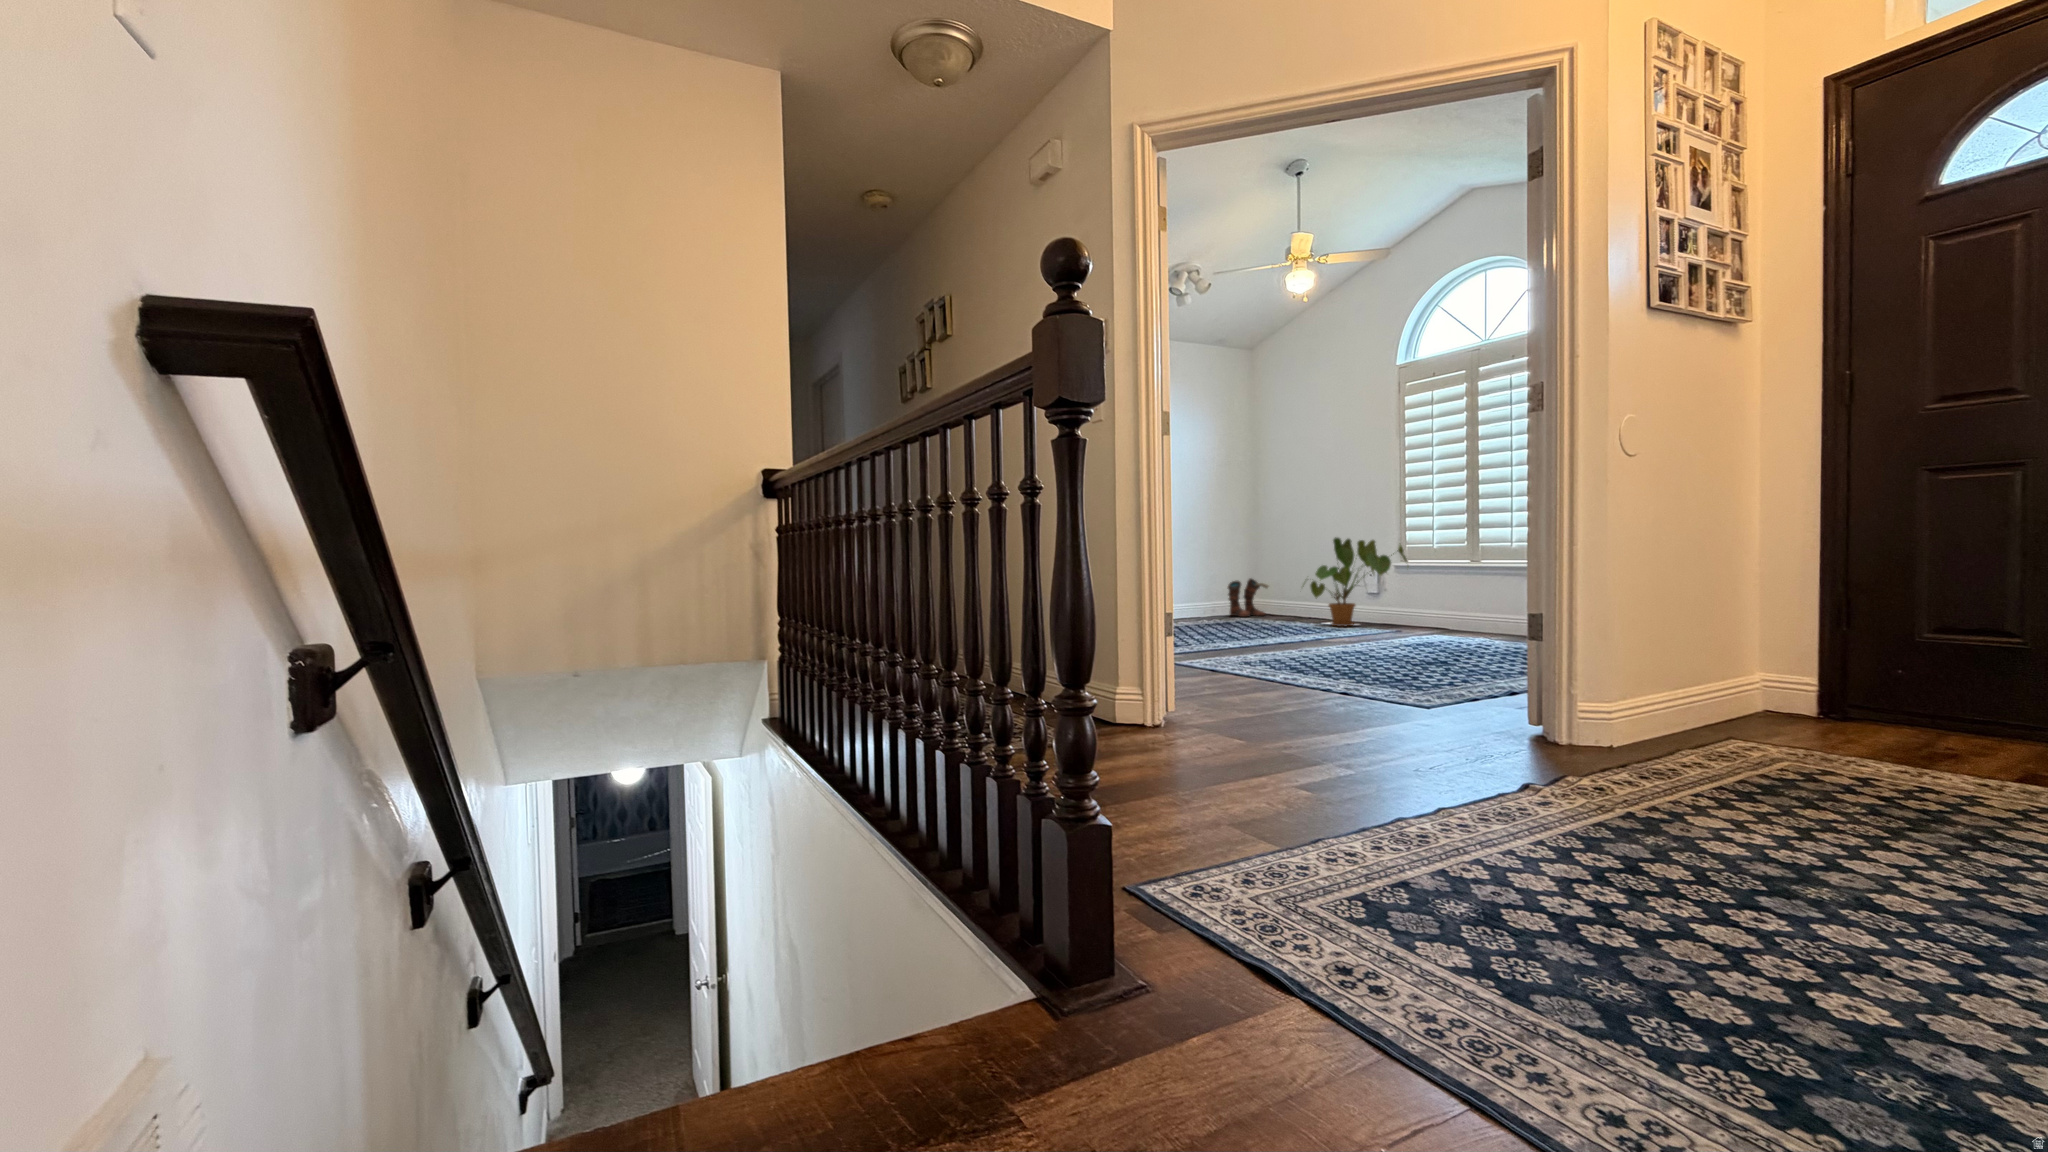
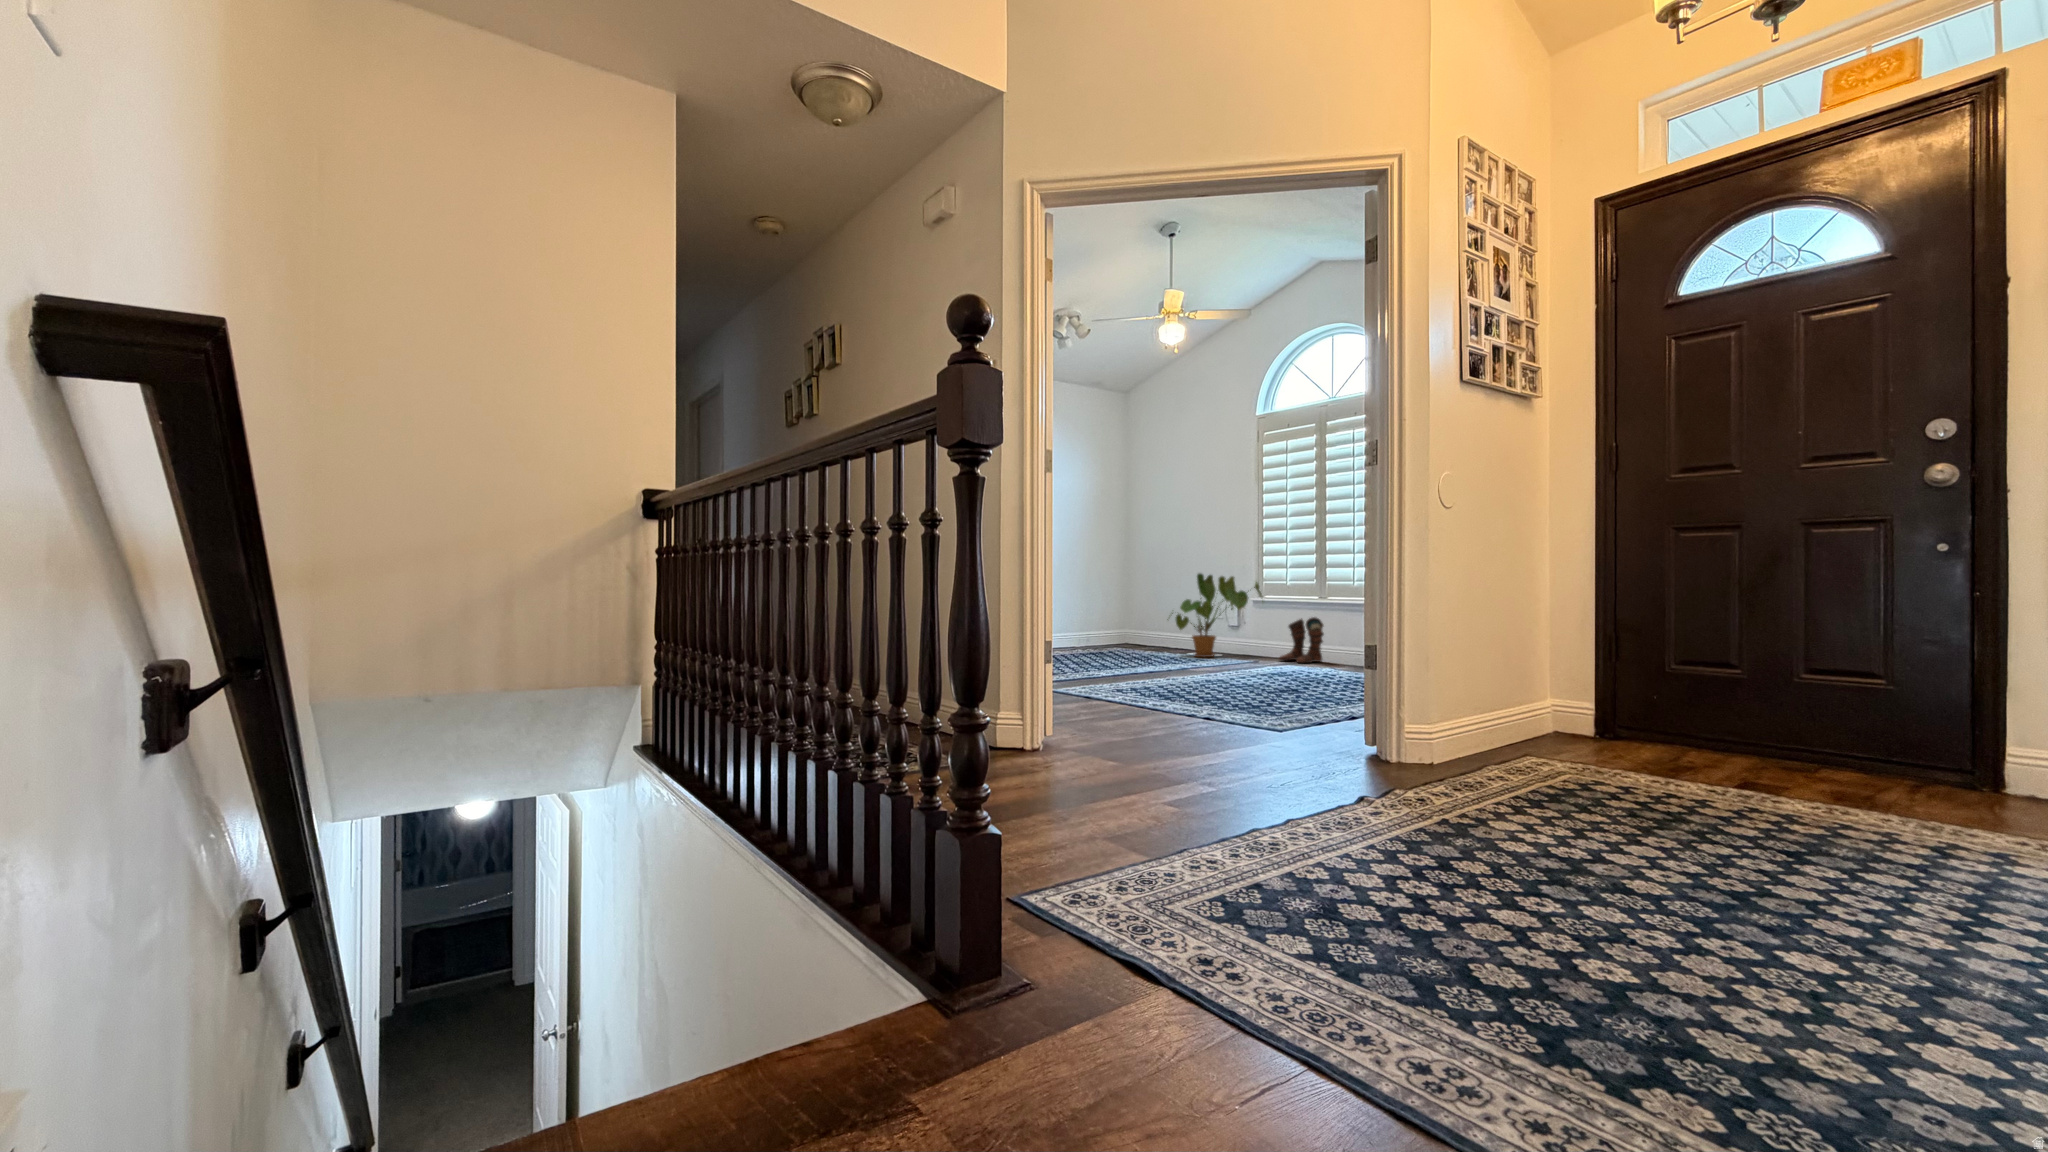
boots: present [1228,579,1269,617] -> present [1279,617,1324,663]

